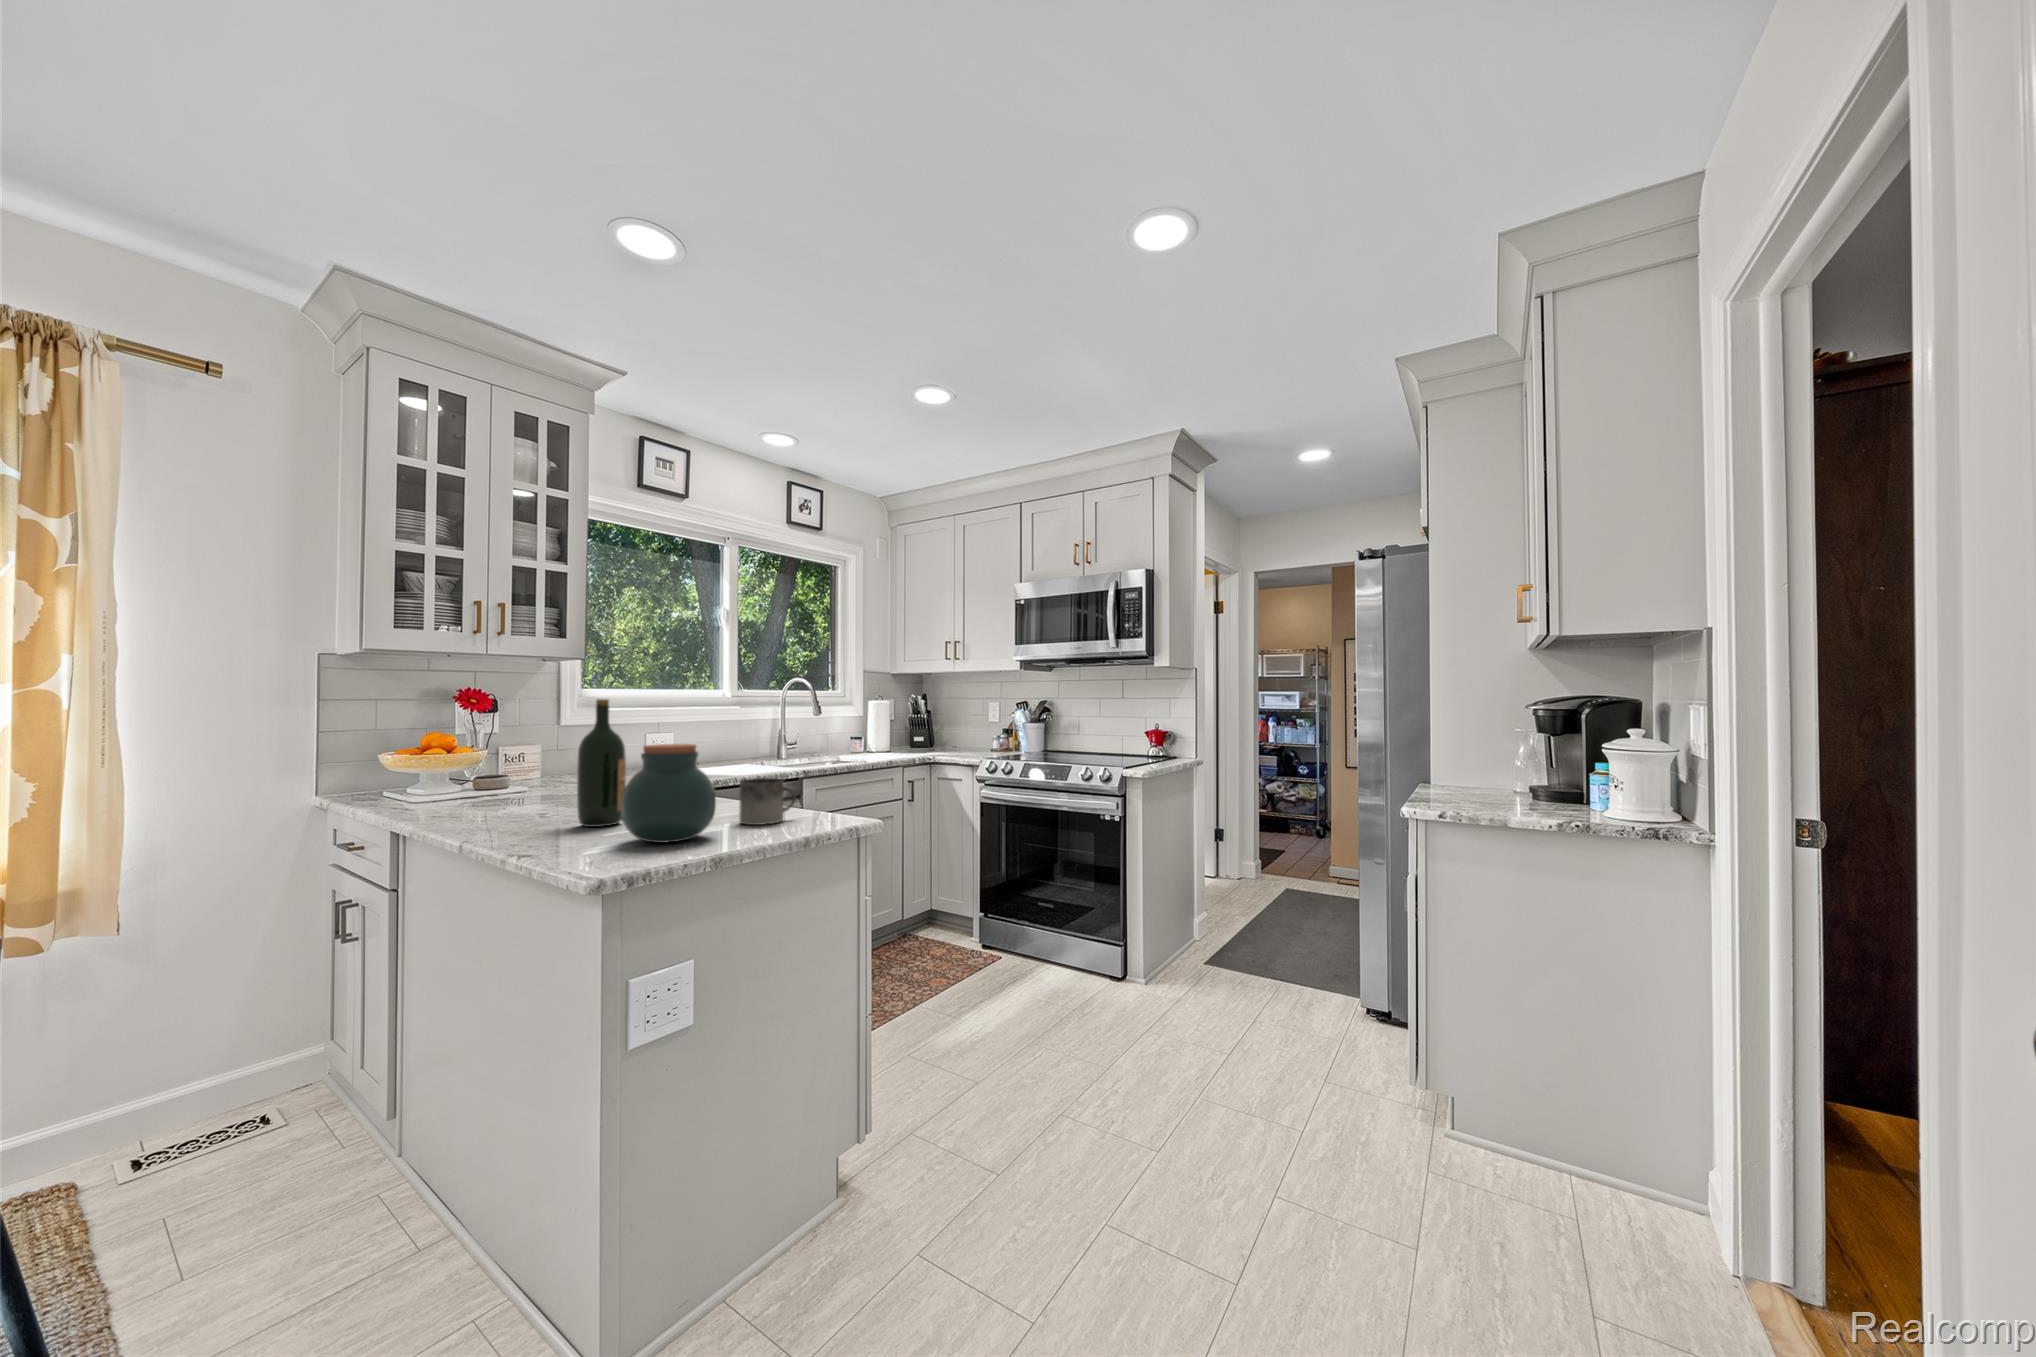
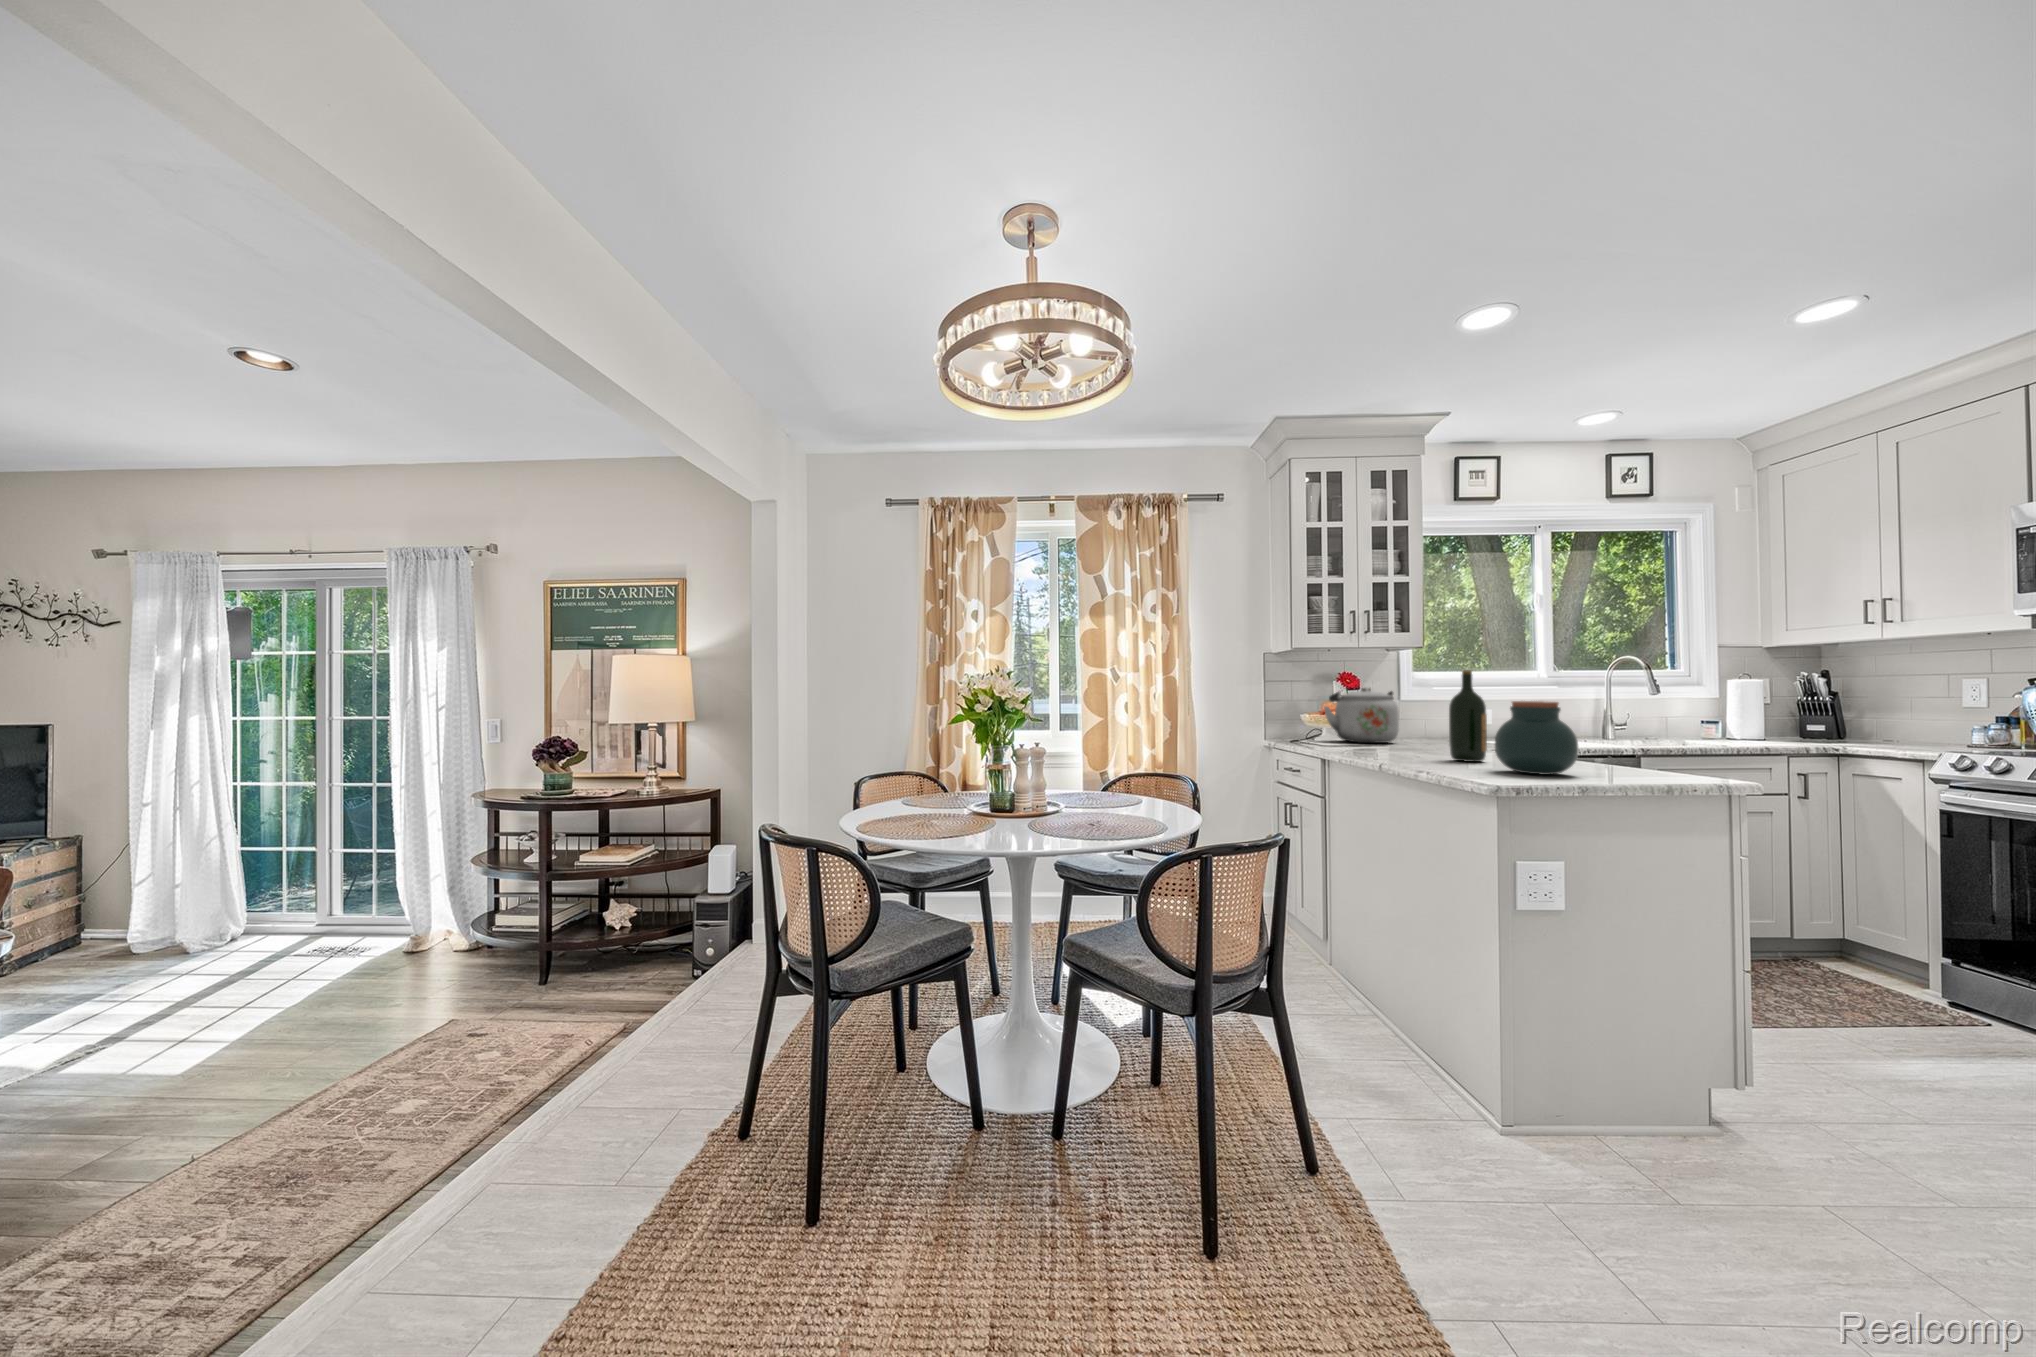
kettle: none [413,717,536,801] -> present [1324,687,1399,743]
mug: present [739,778,796,825] -> none [1596,736,1658,774]

